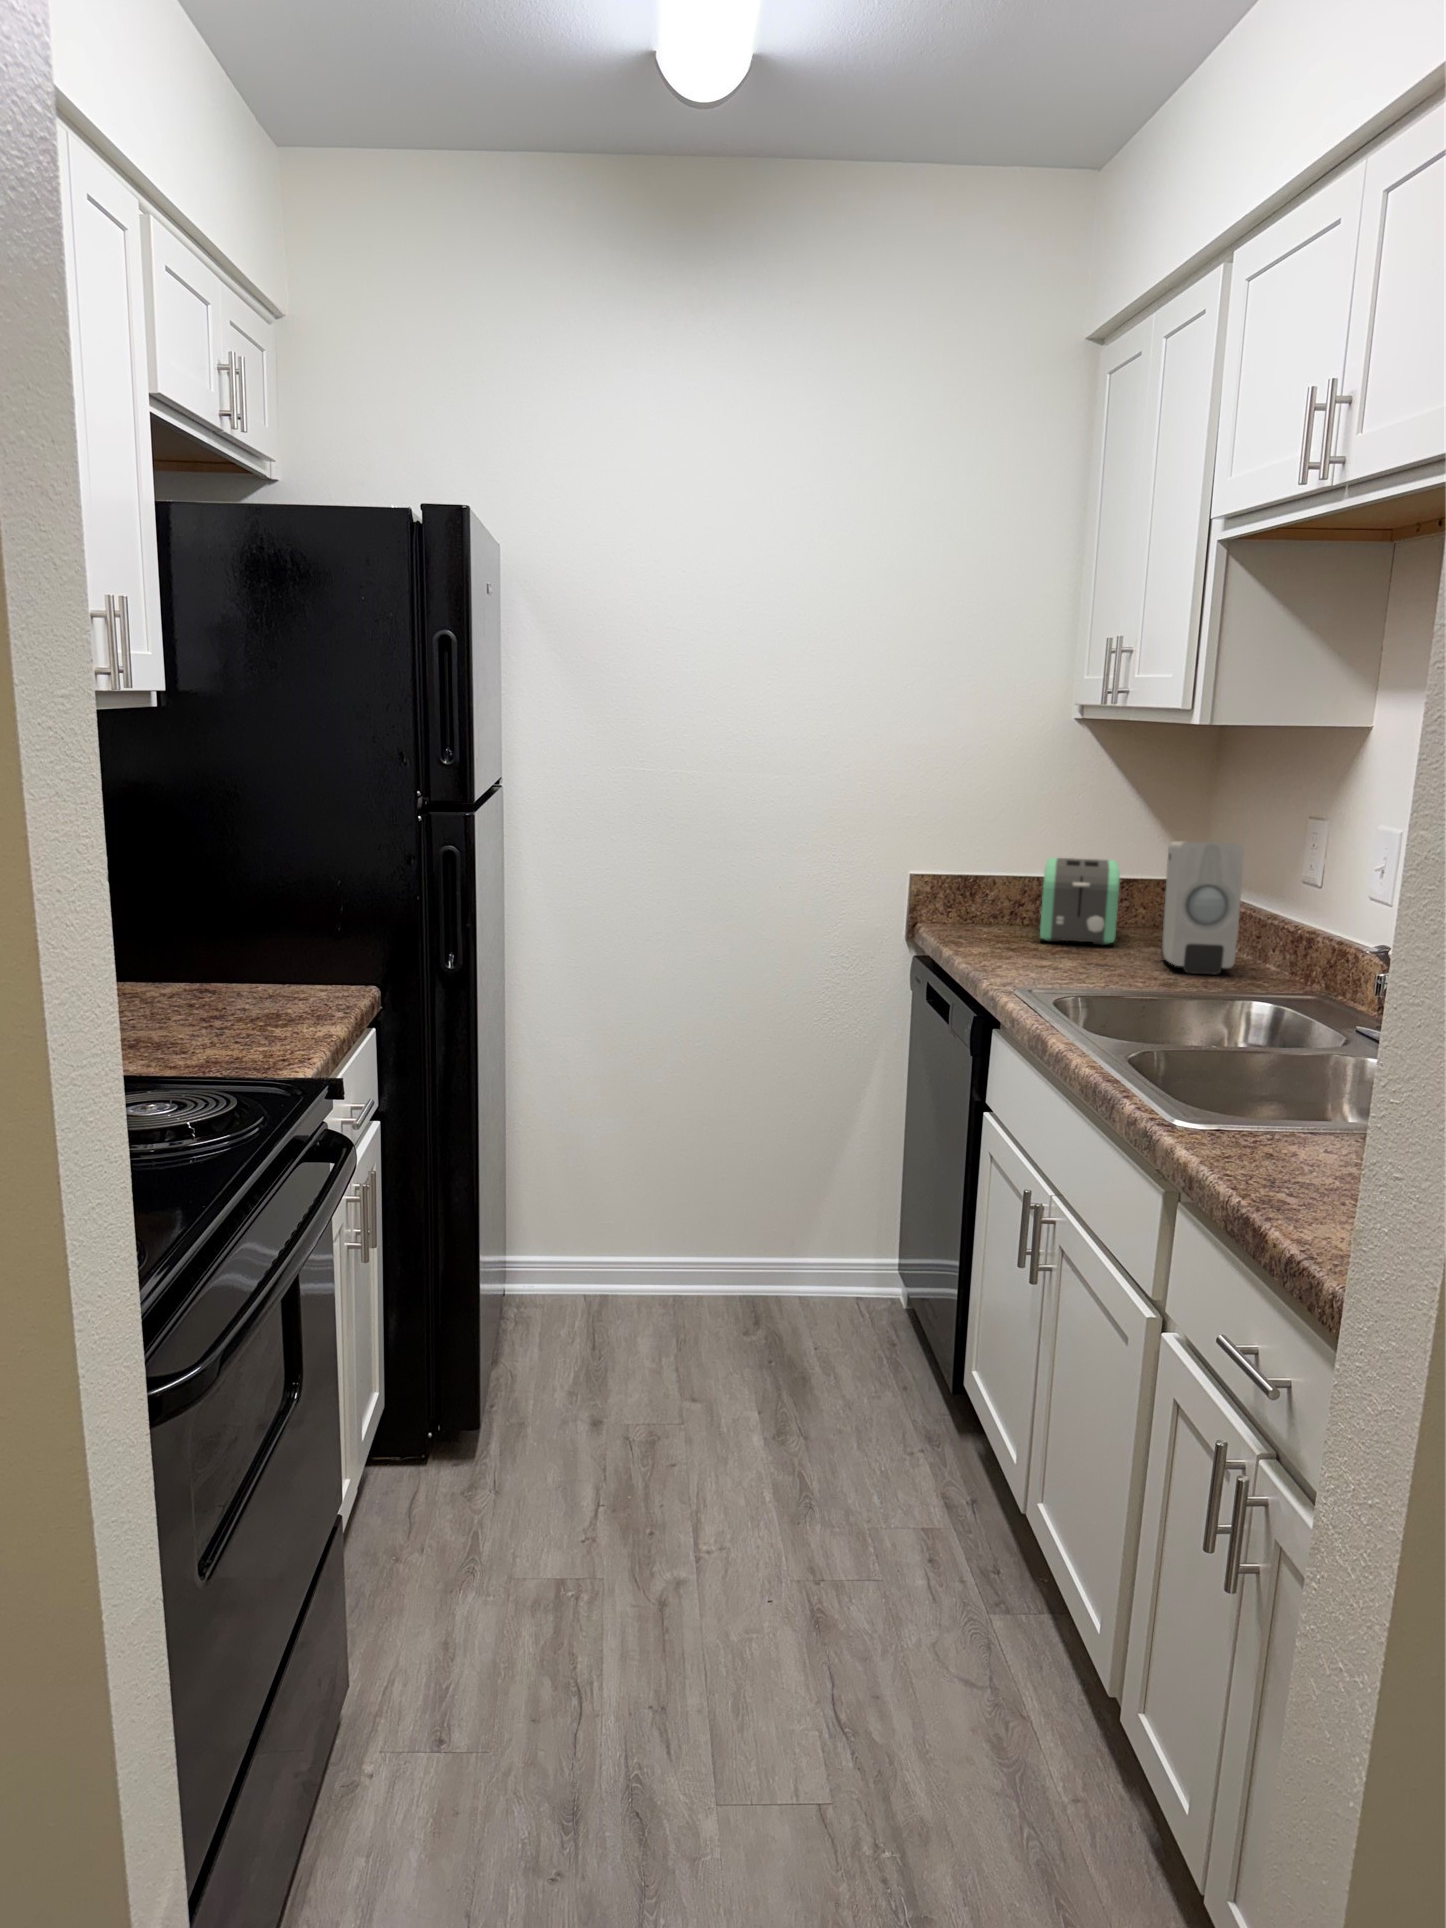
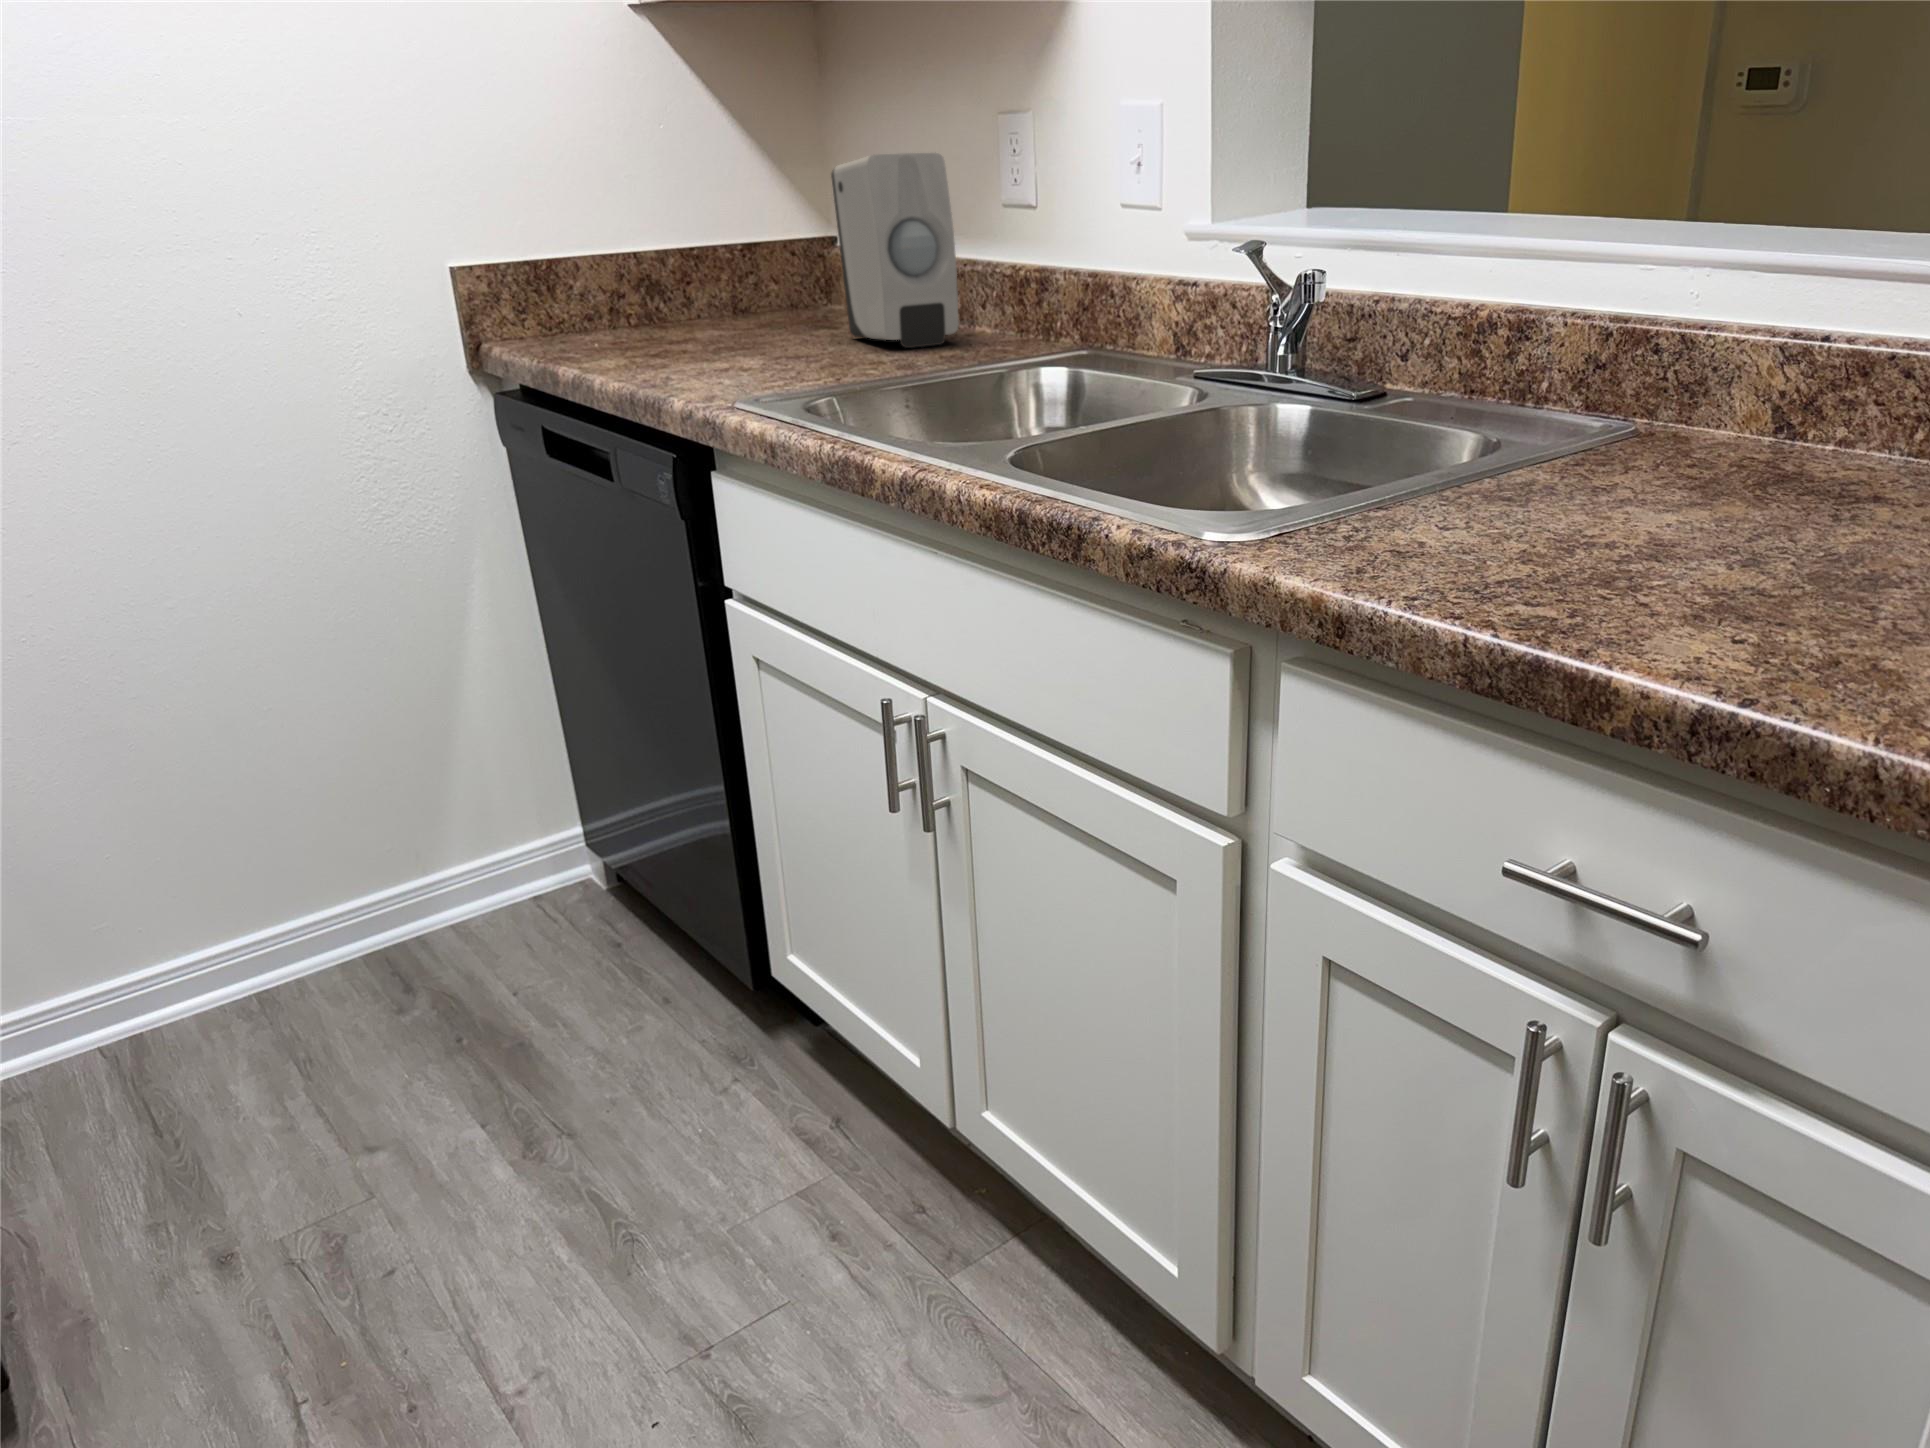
toaster: present [1040,857,1120,945] -> none [643,217,774,338]

